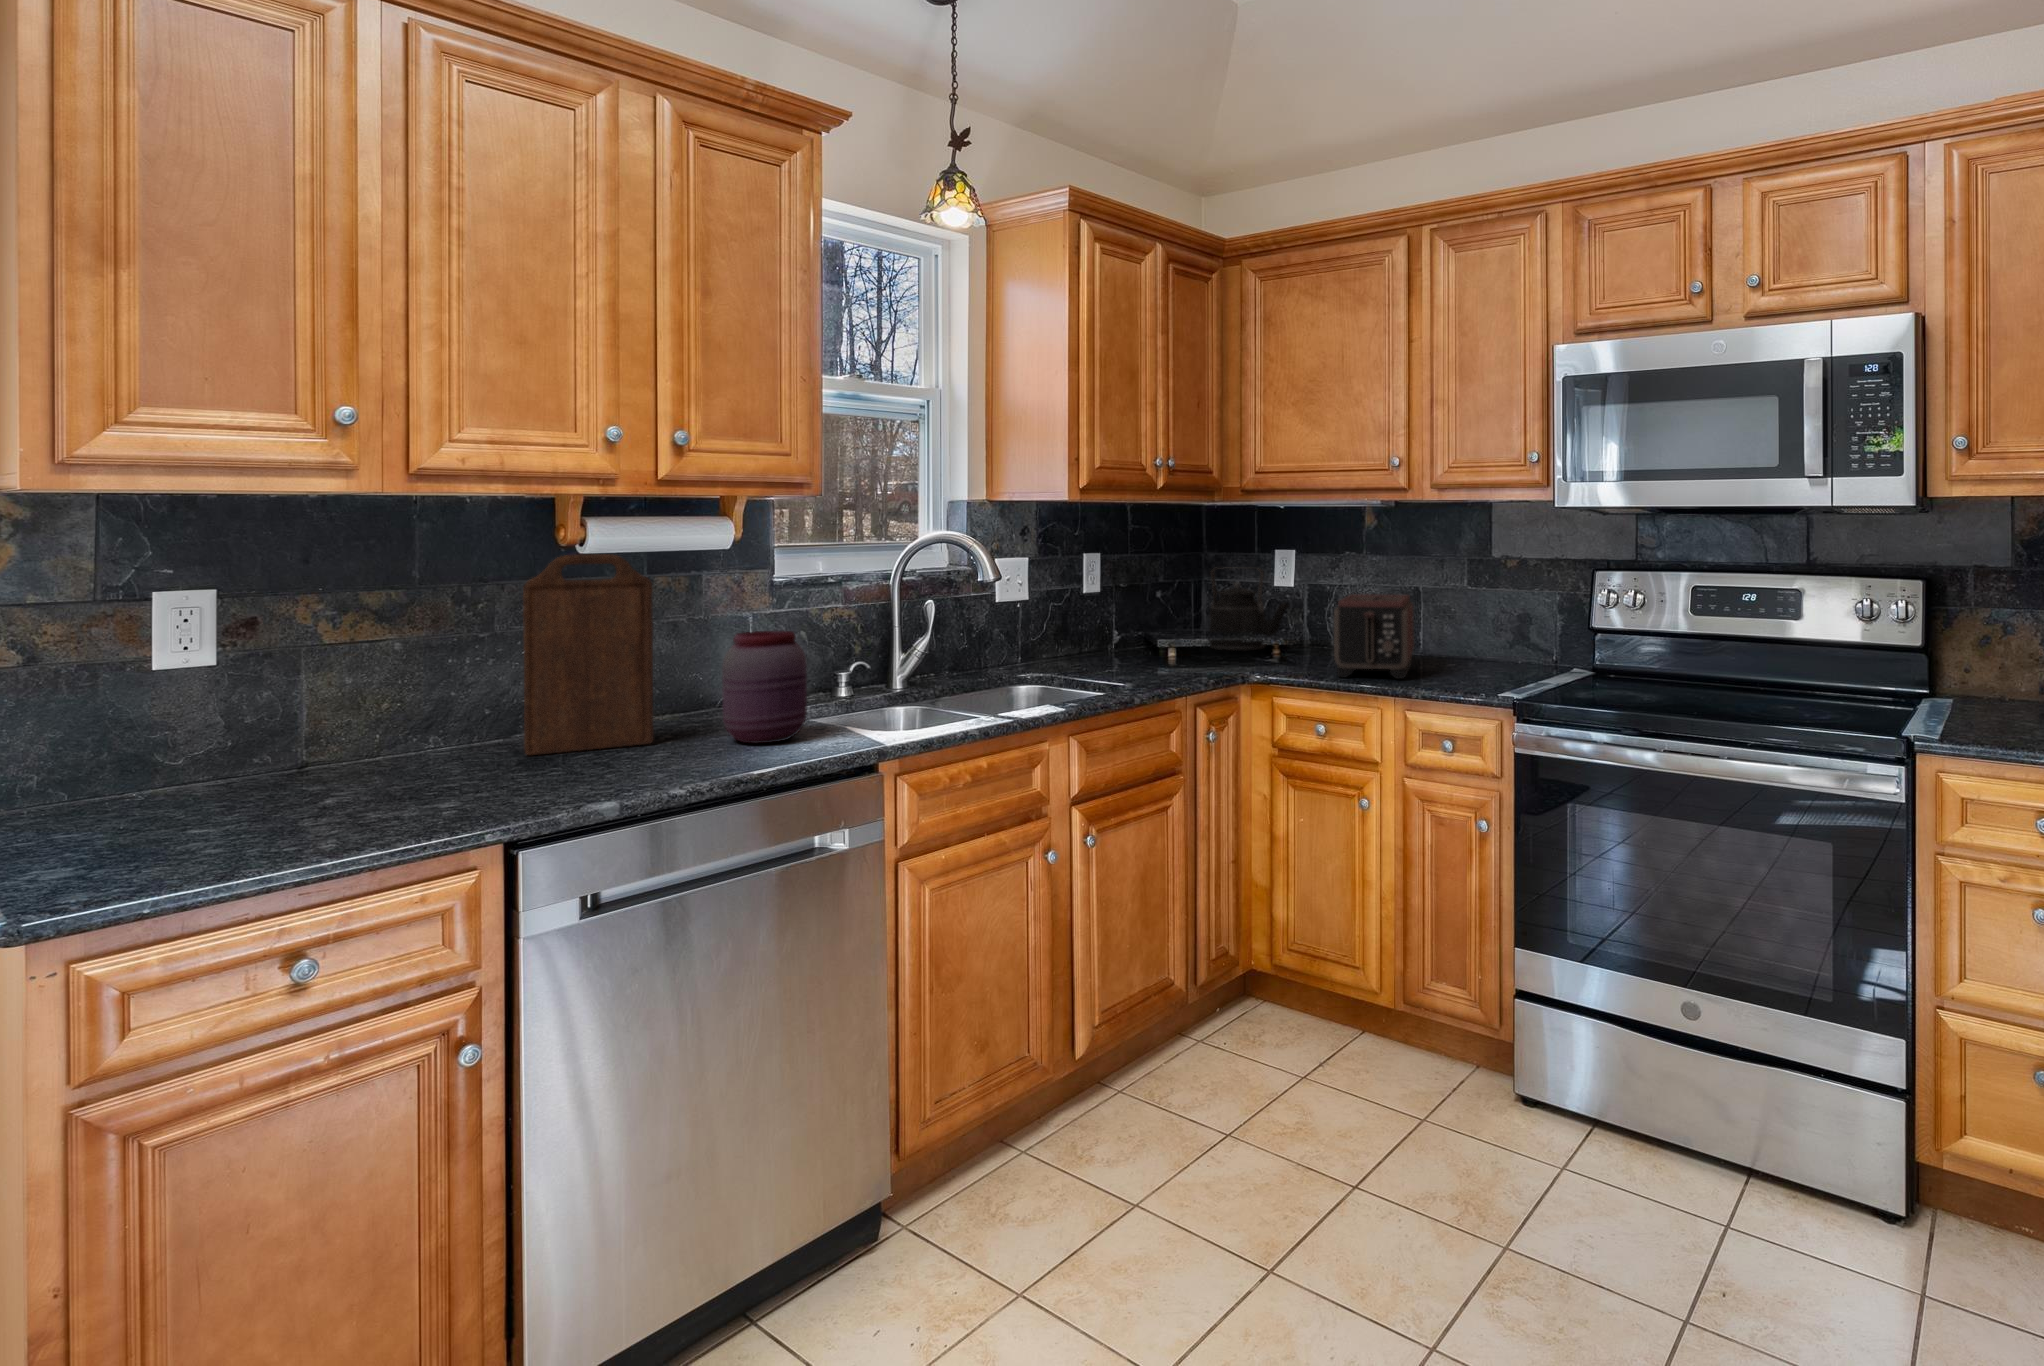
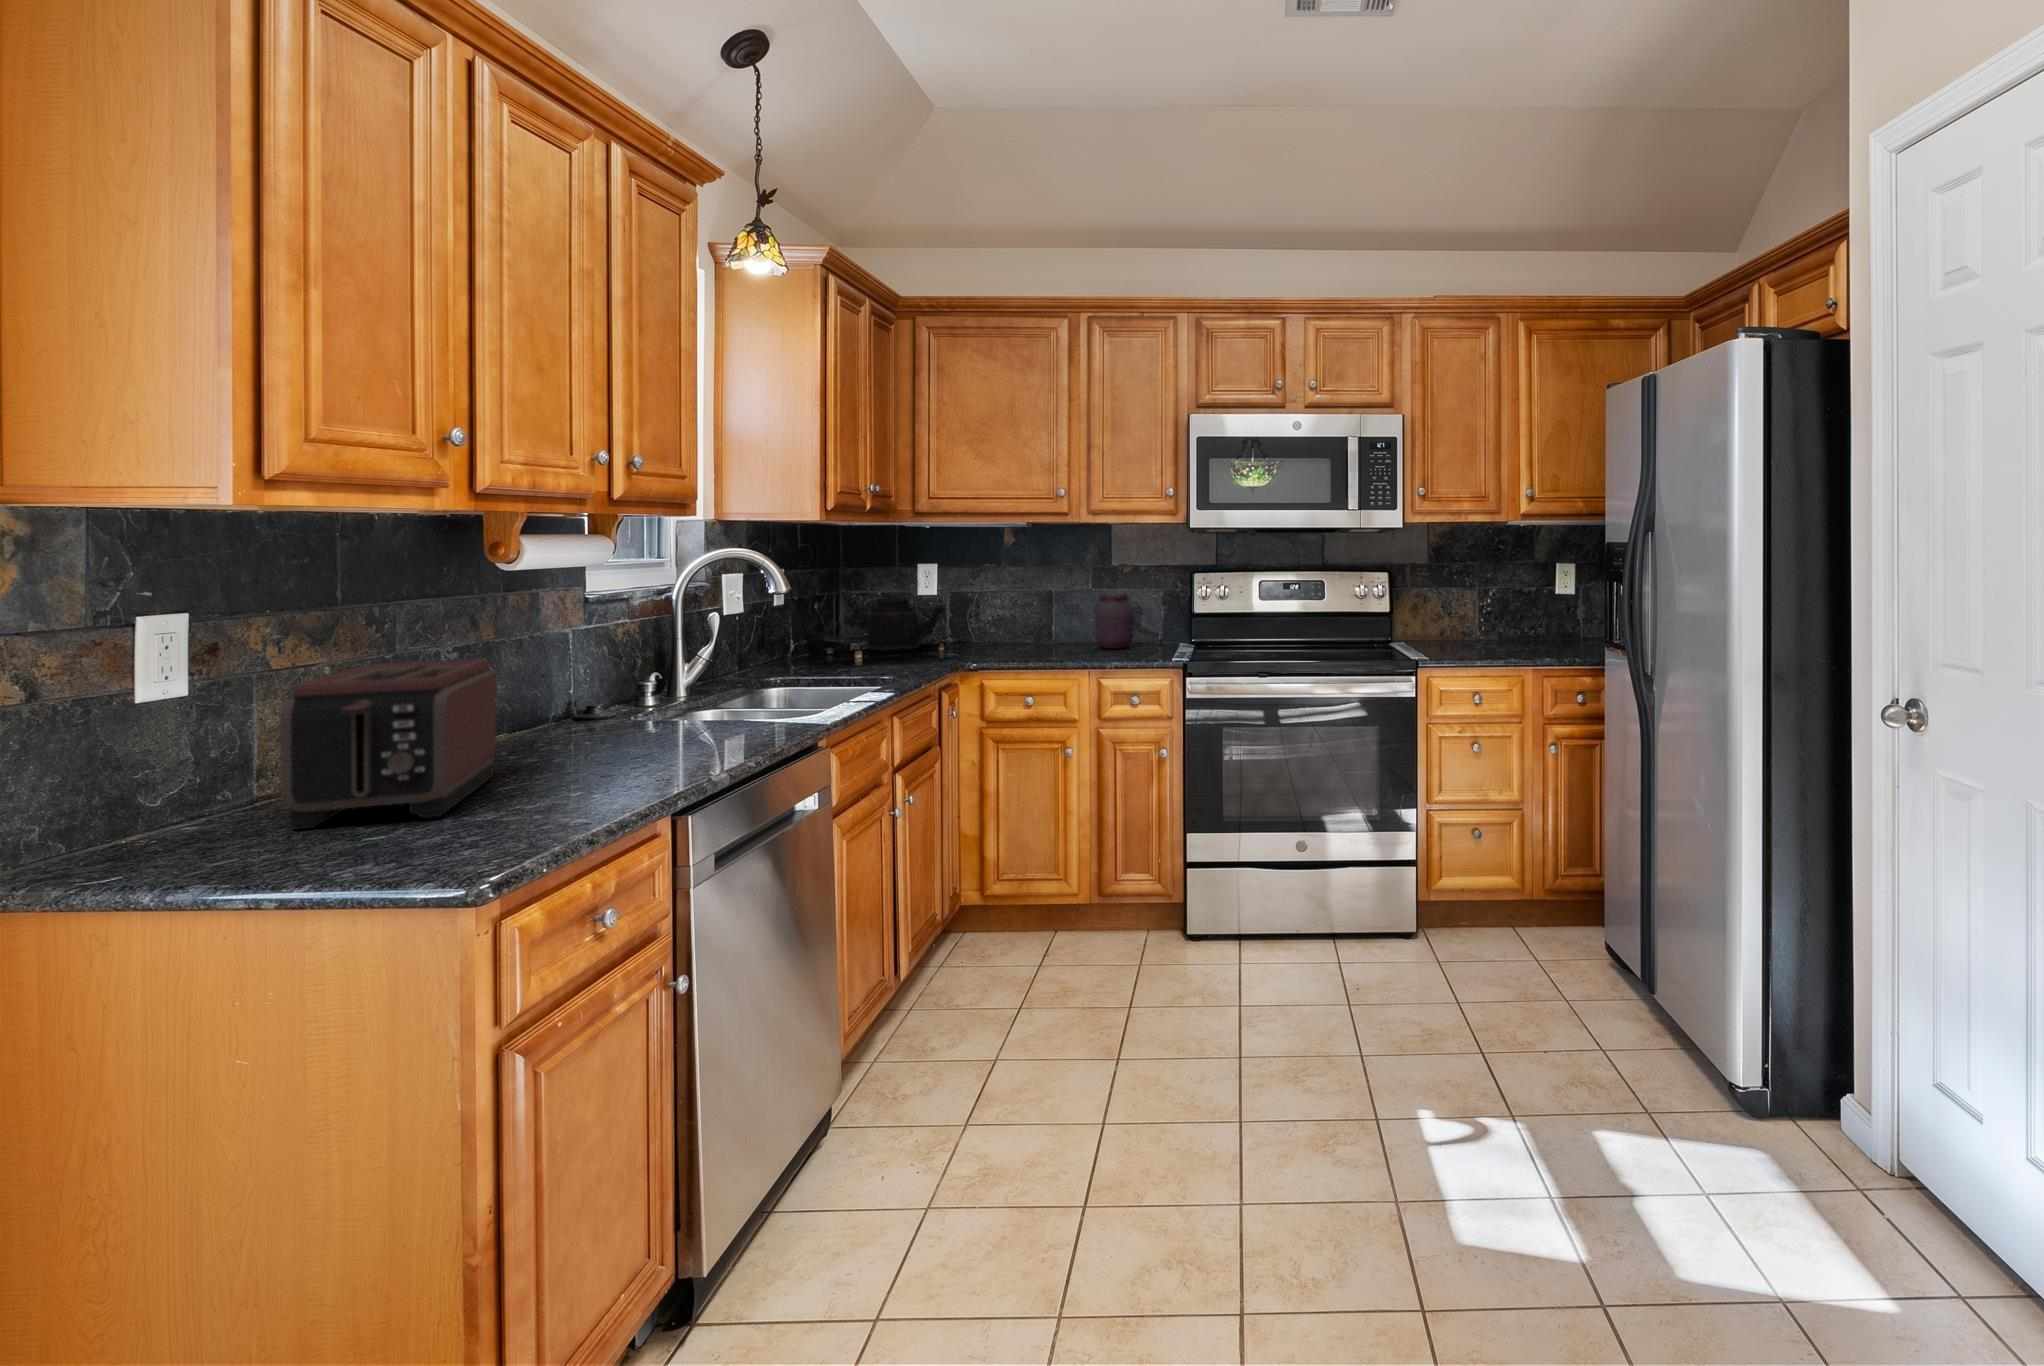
cutting board: present [523,554,653,755] -> none [478,571,588,766]
toaster: present [1334,594,1414,679] -> present [280,659,496,829]
jar: present [722,631,807,743] -> present [1094,594,1134,649]

